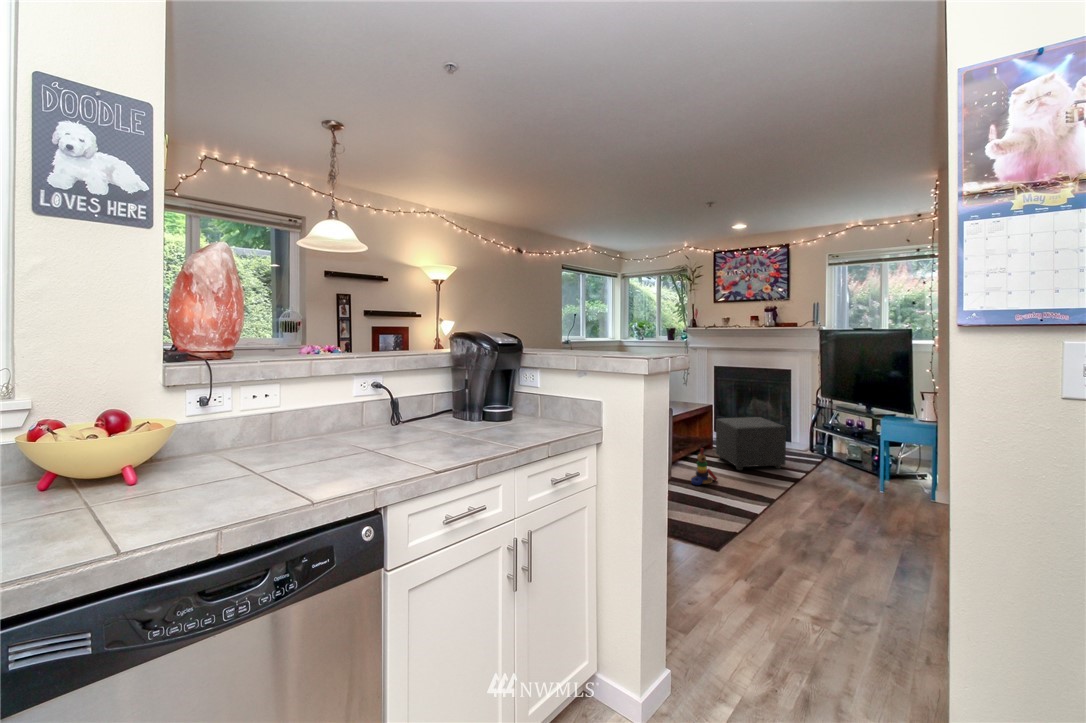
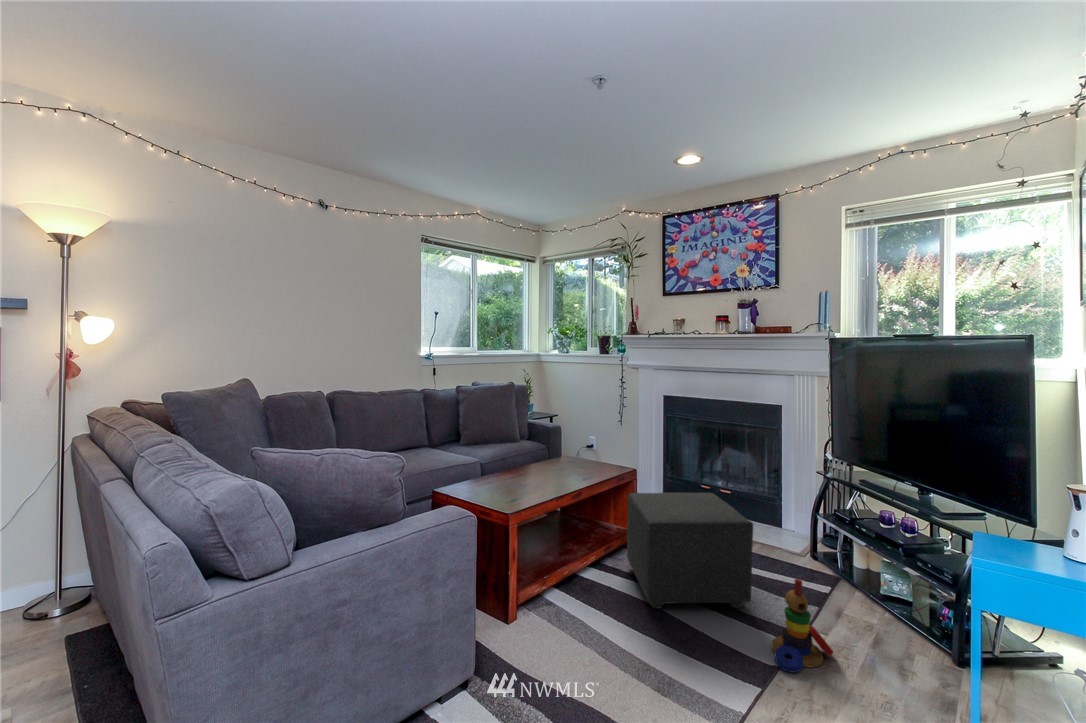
stacking toy: present [691,448,717,485] -> present [772,579,834,673]

